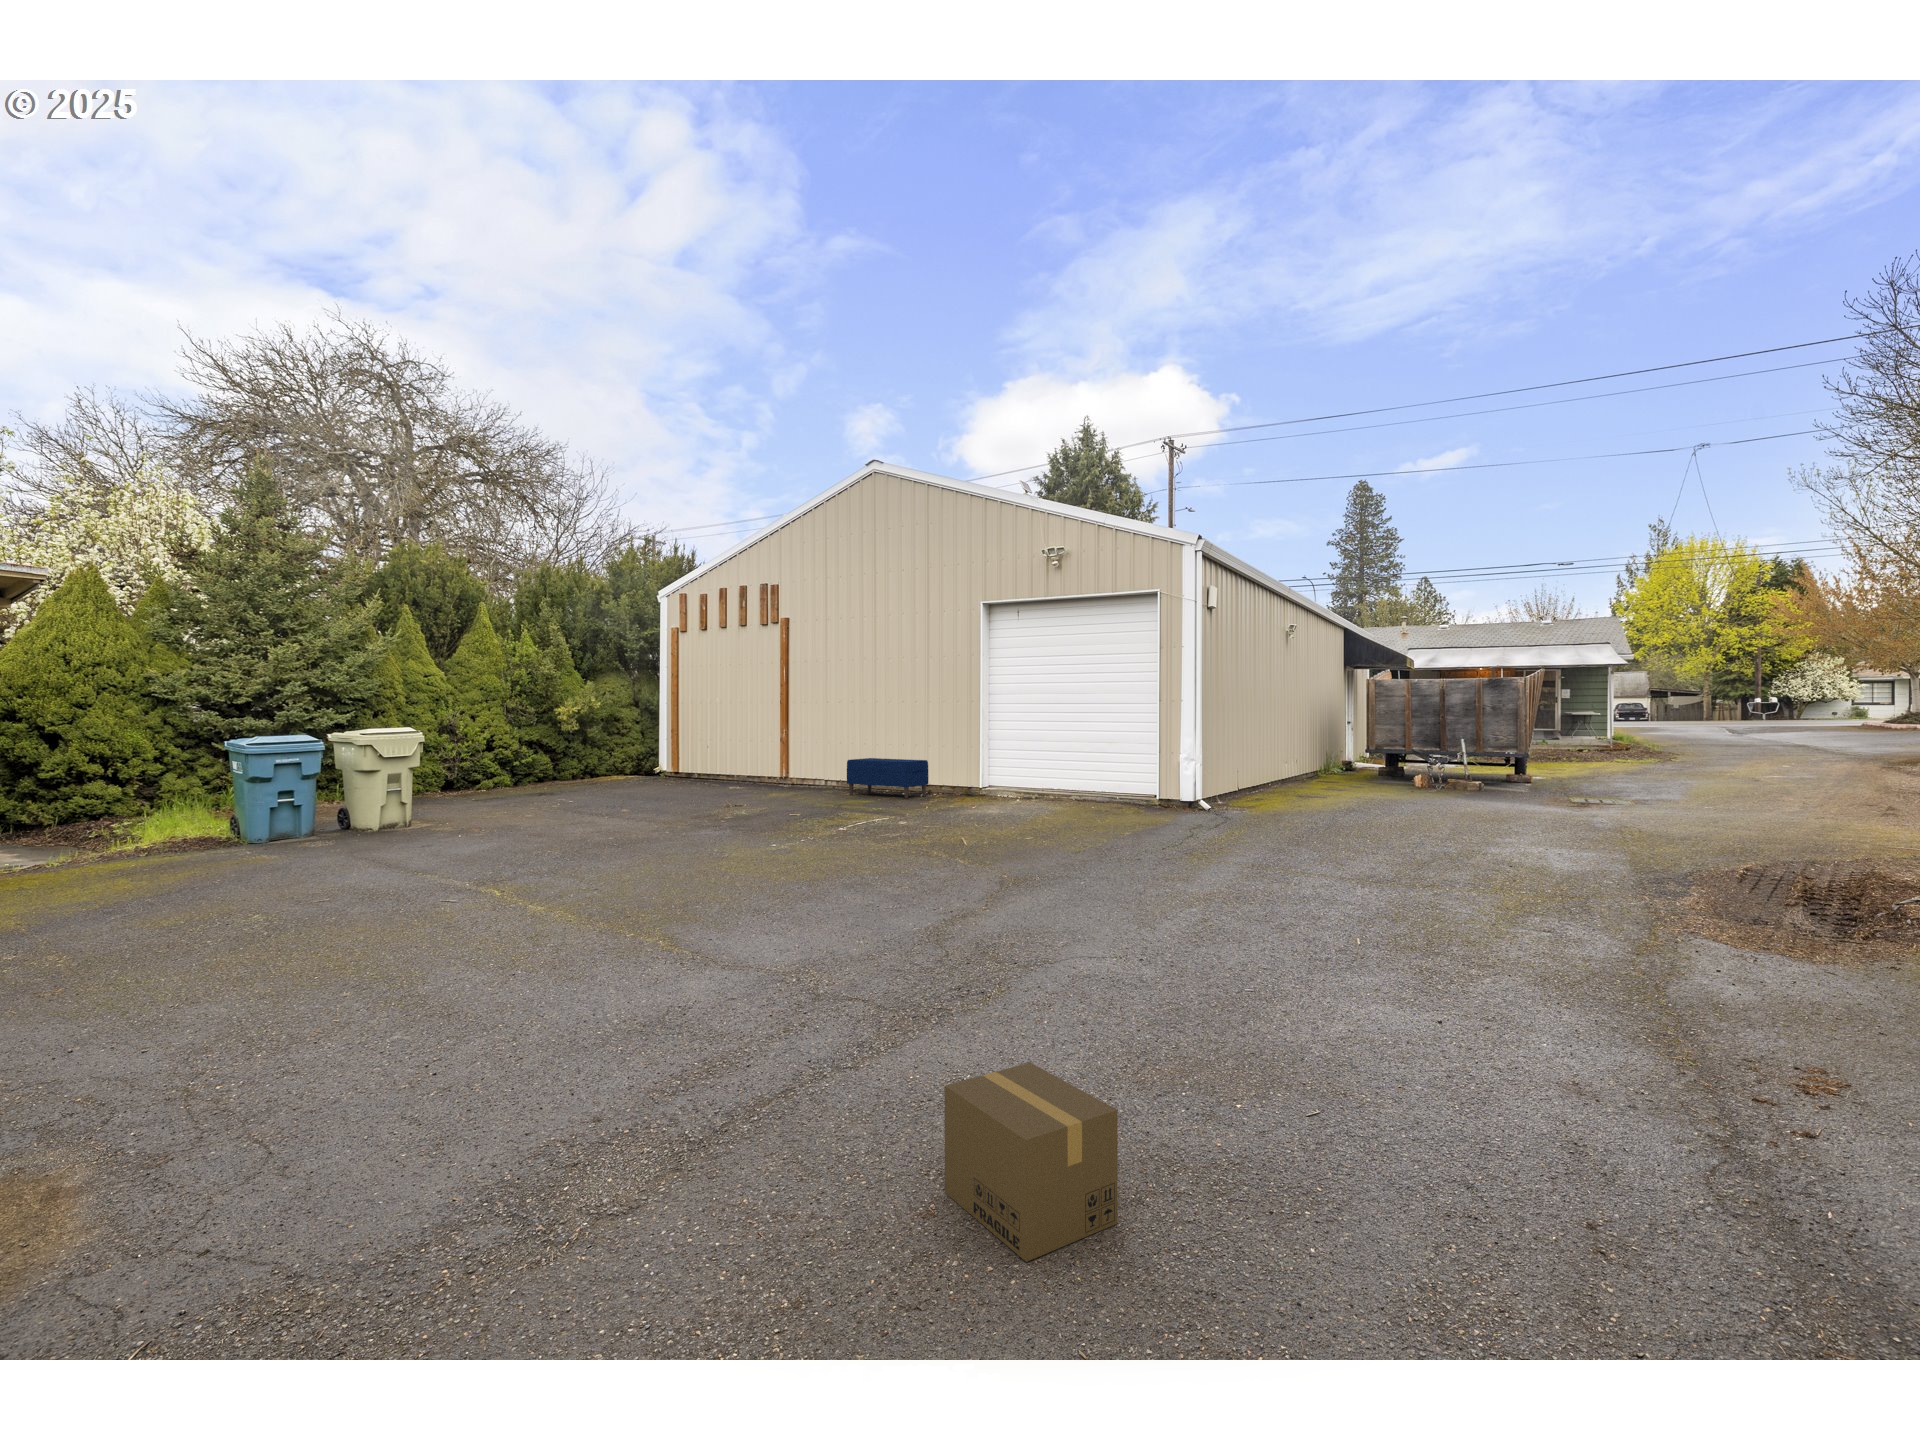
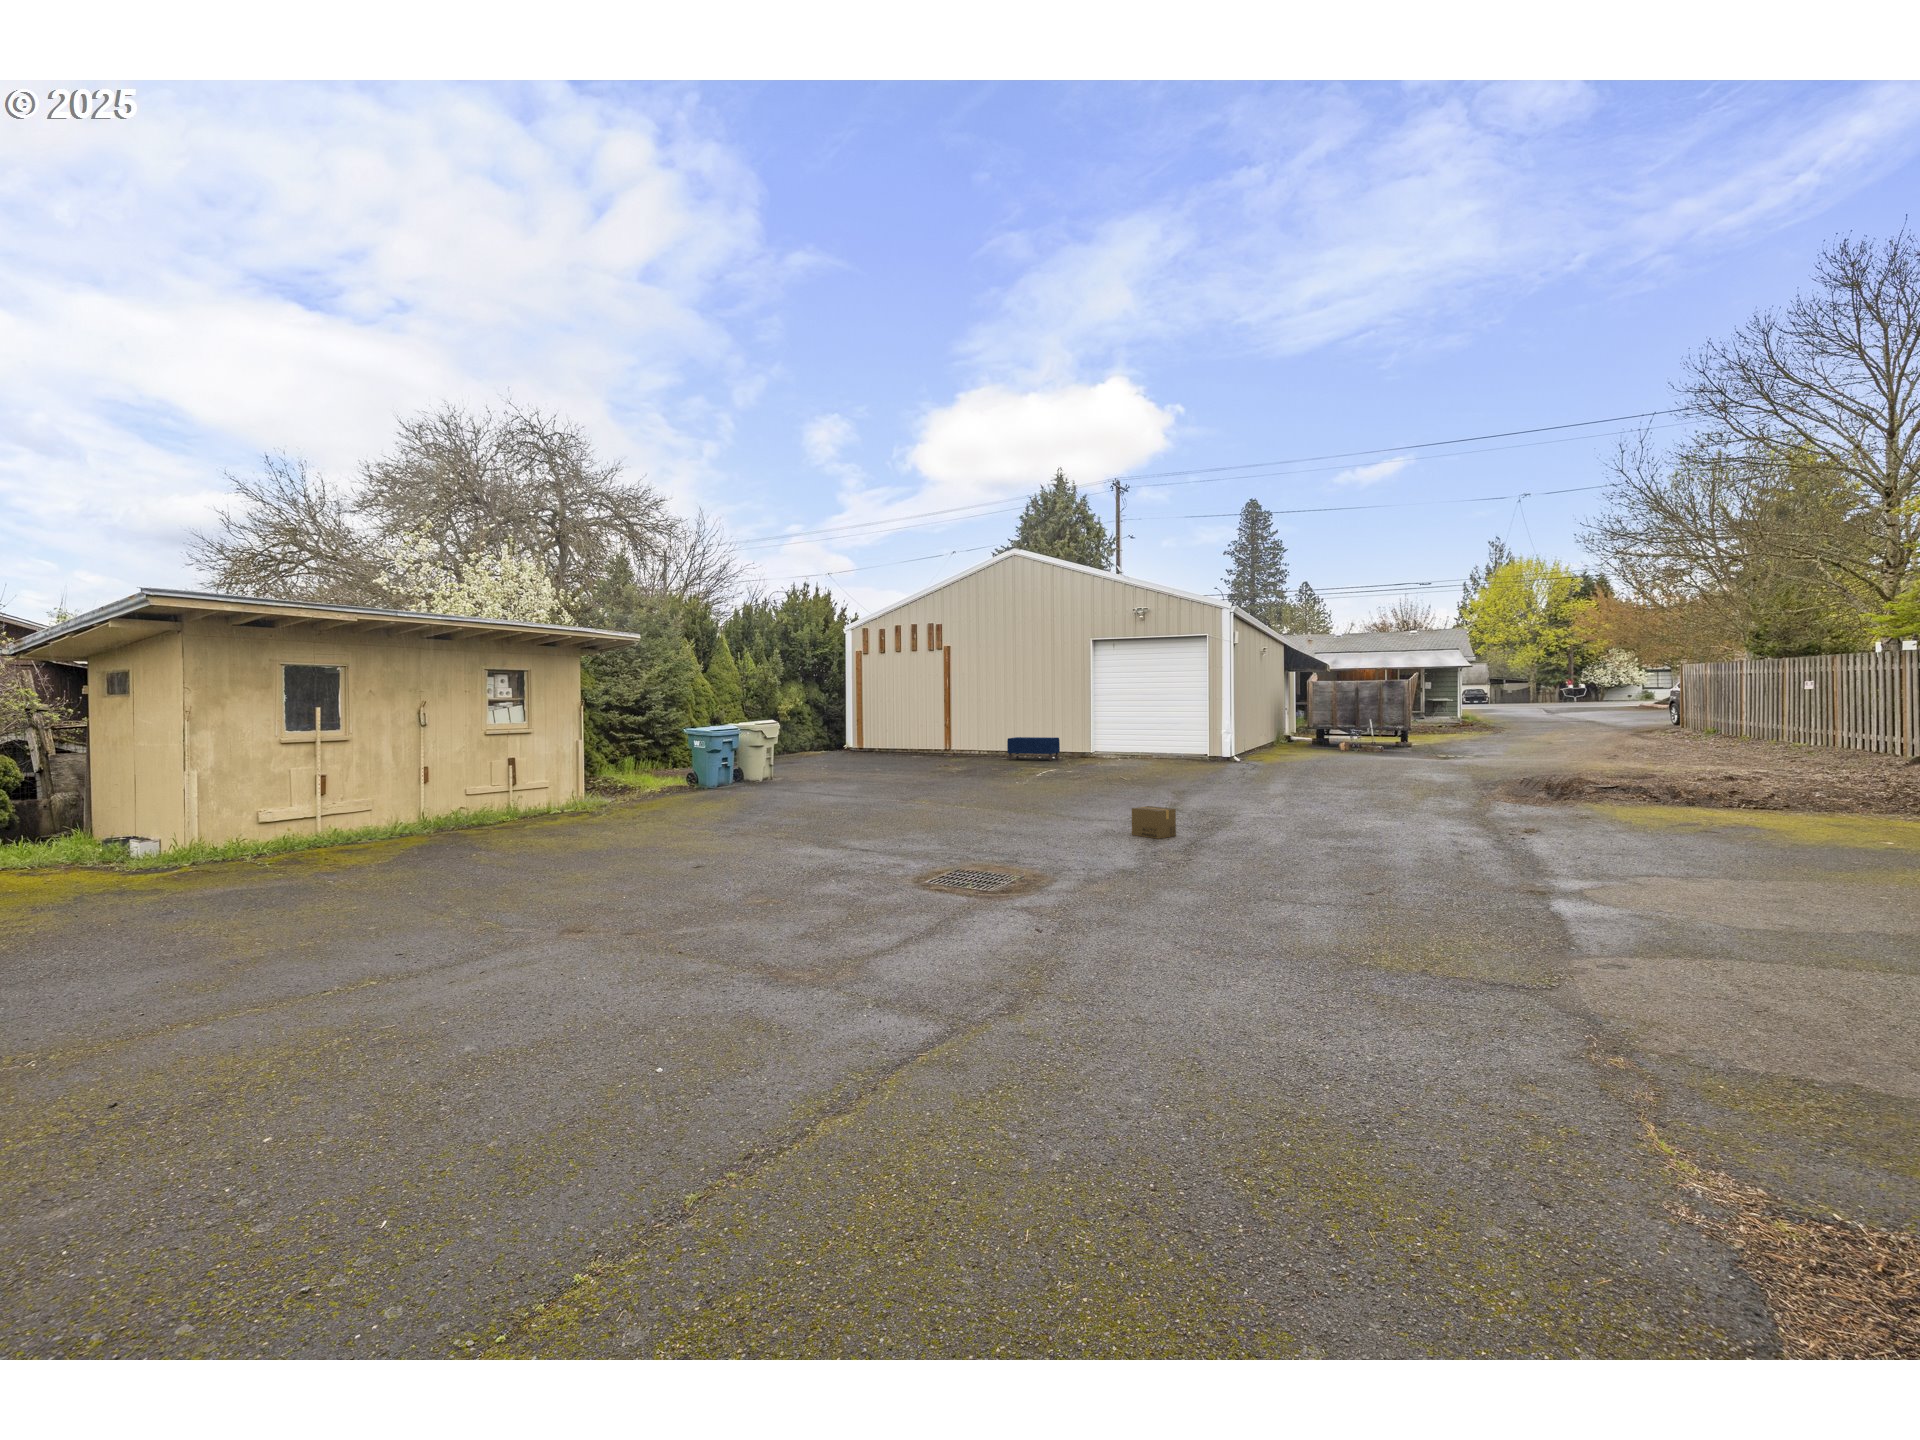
cardboard box: present [944,1062,1118,1262] -> present [1132,806,1176,839]

